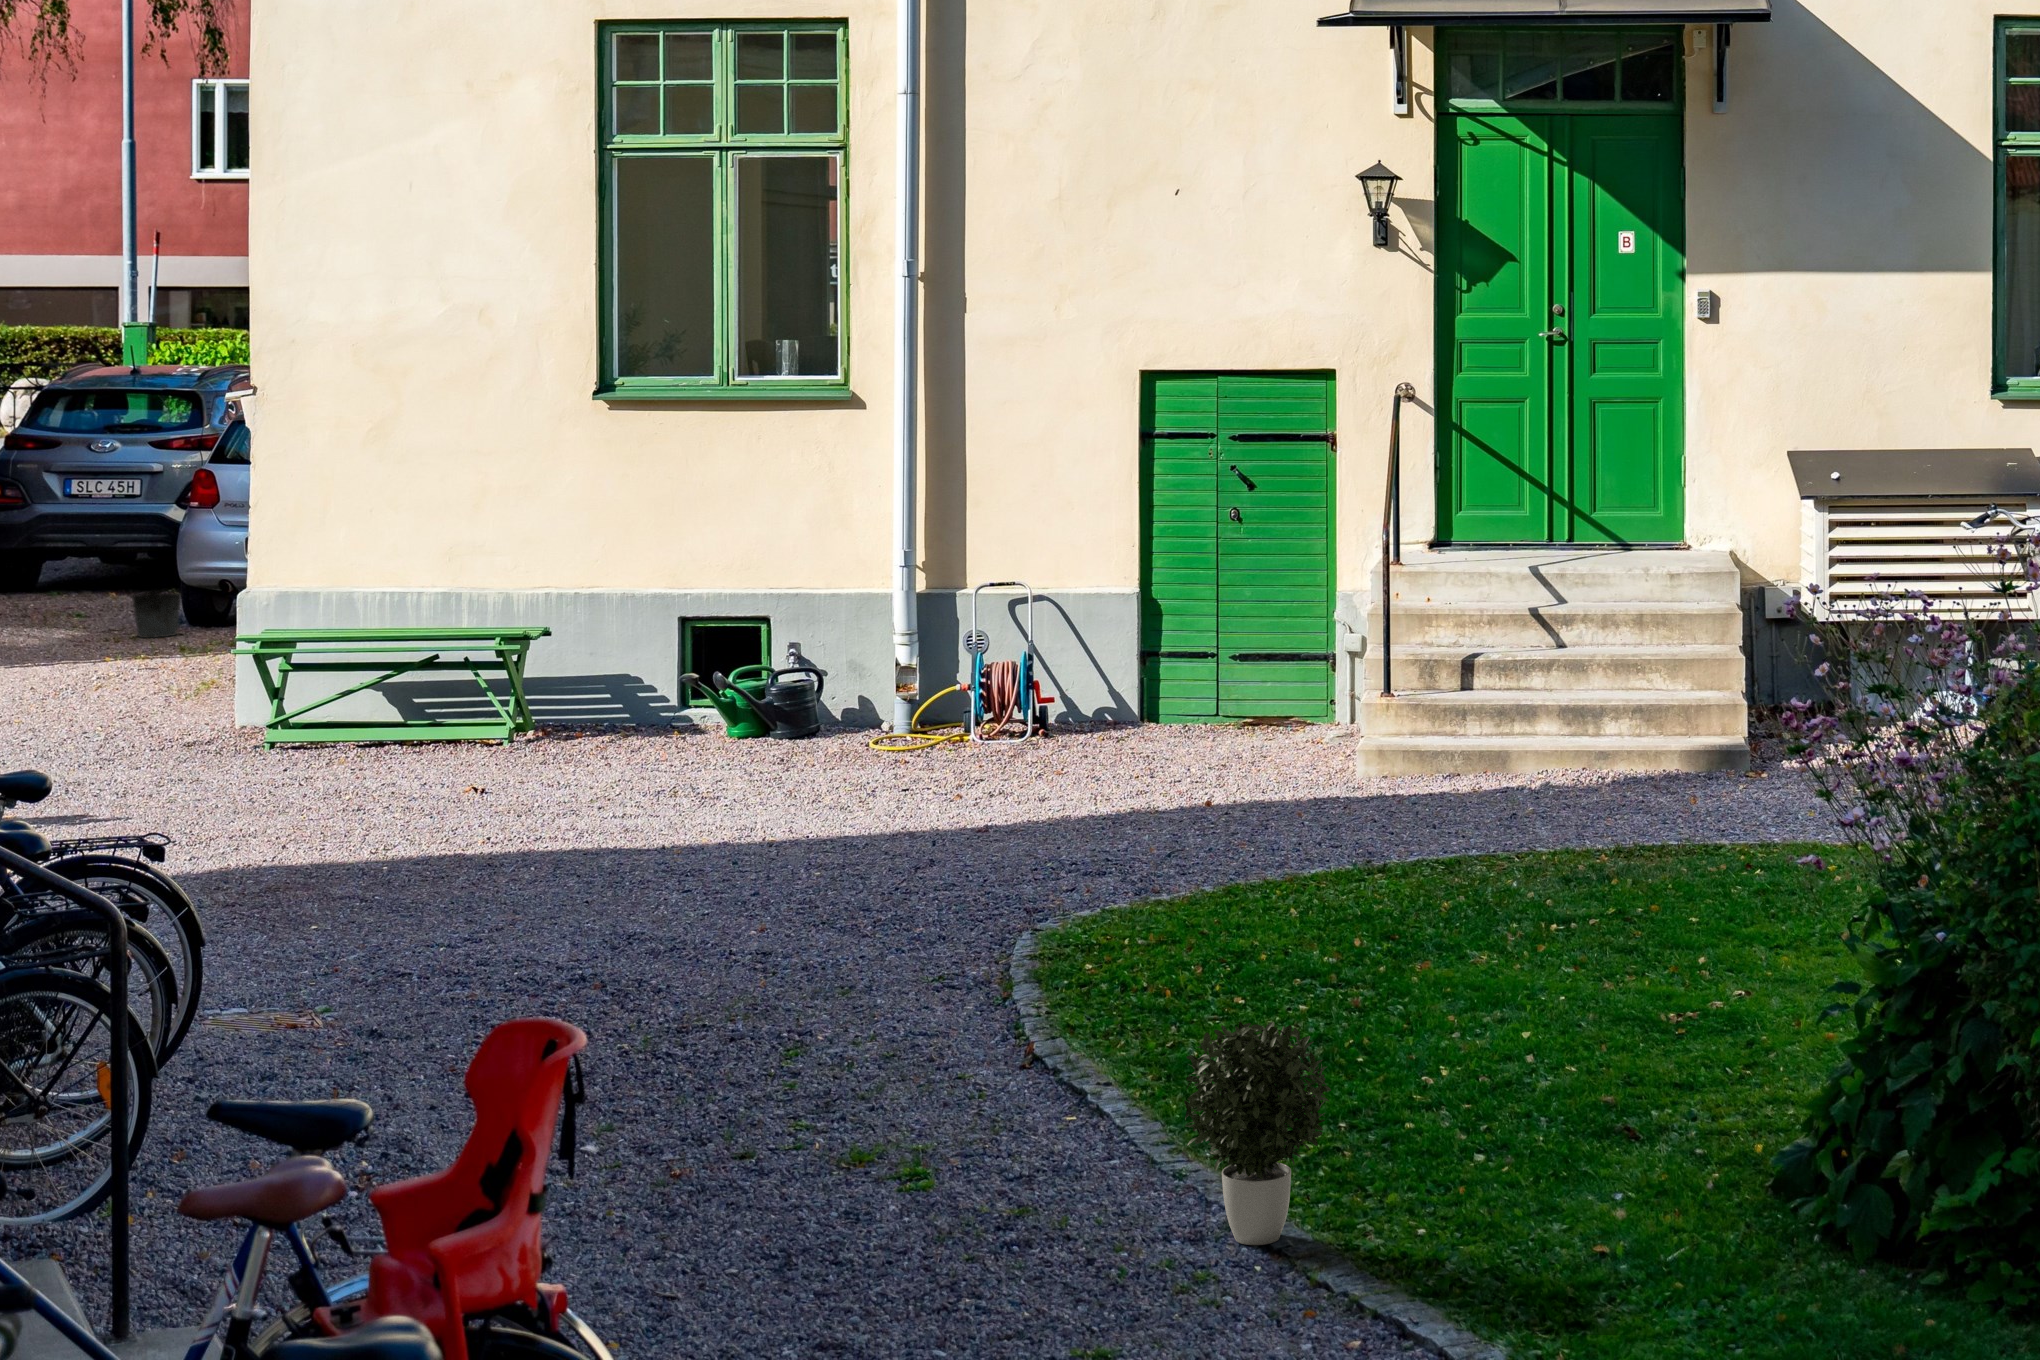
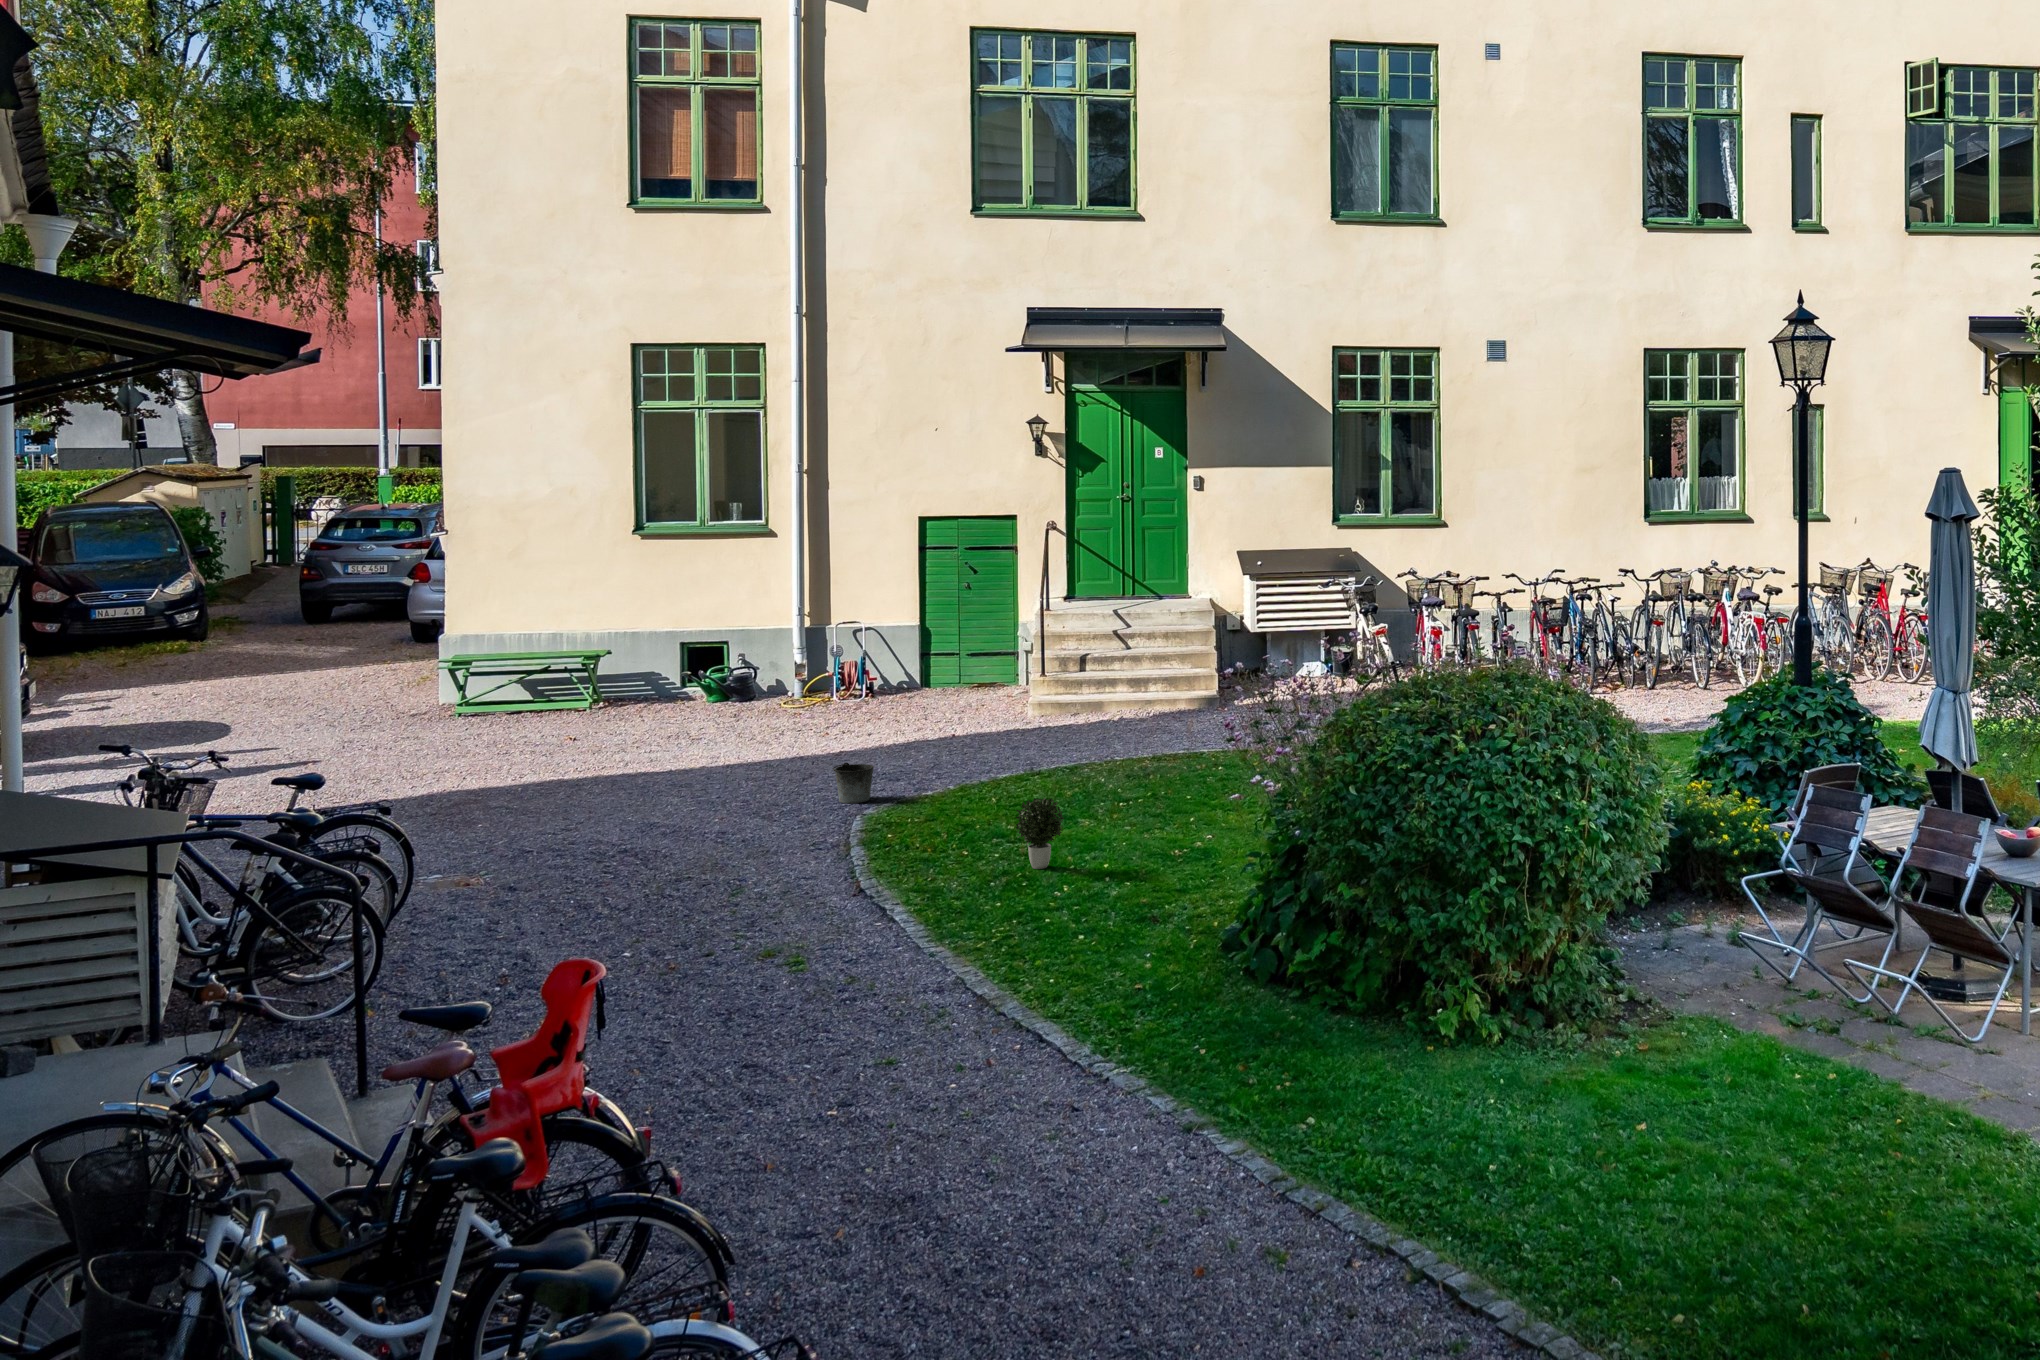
bucket: present [130,590,181,638] -> present [833,762,874,803]

